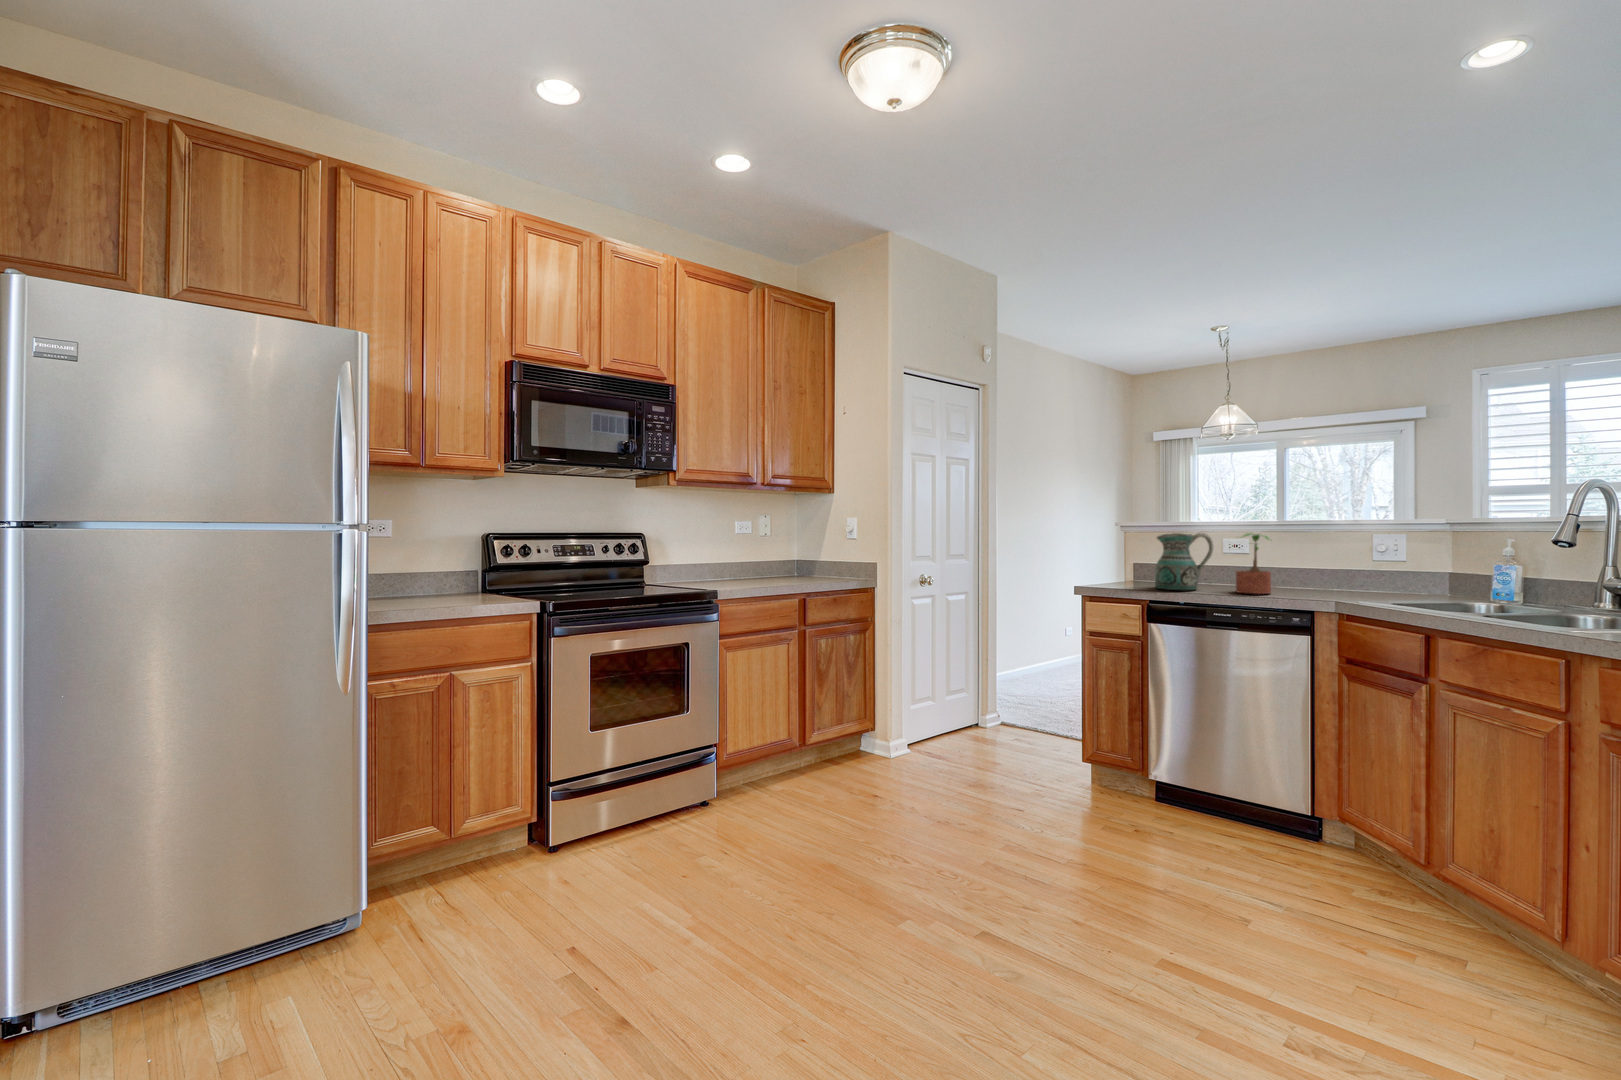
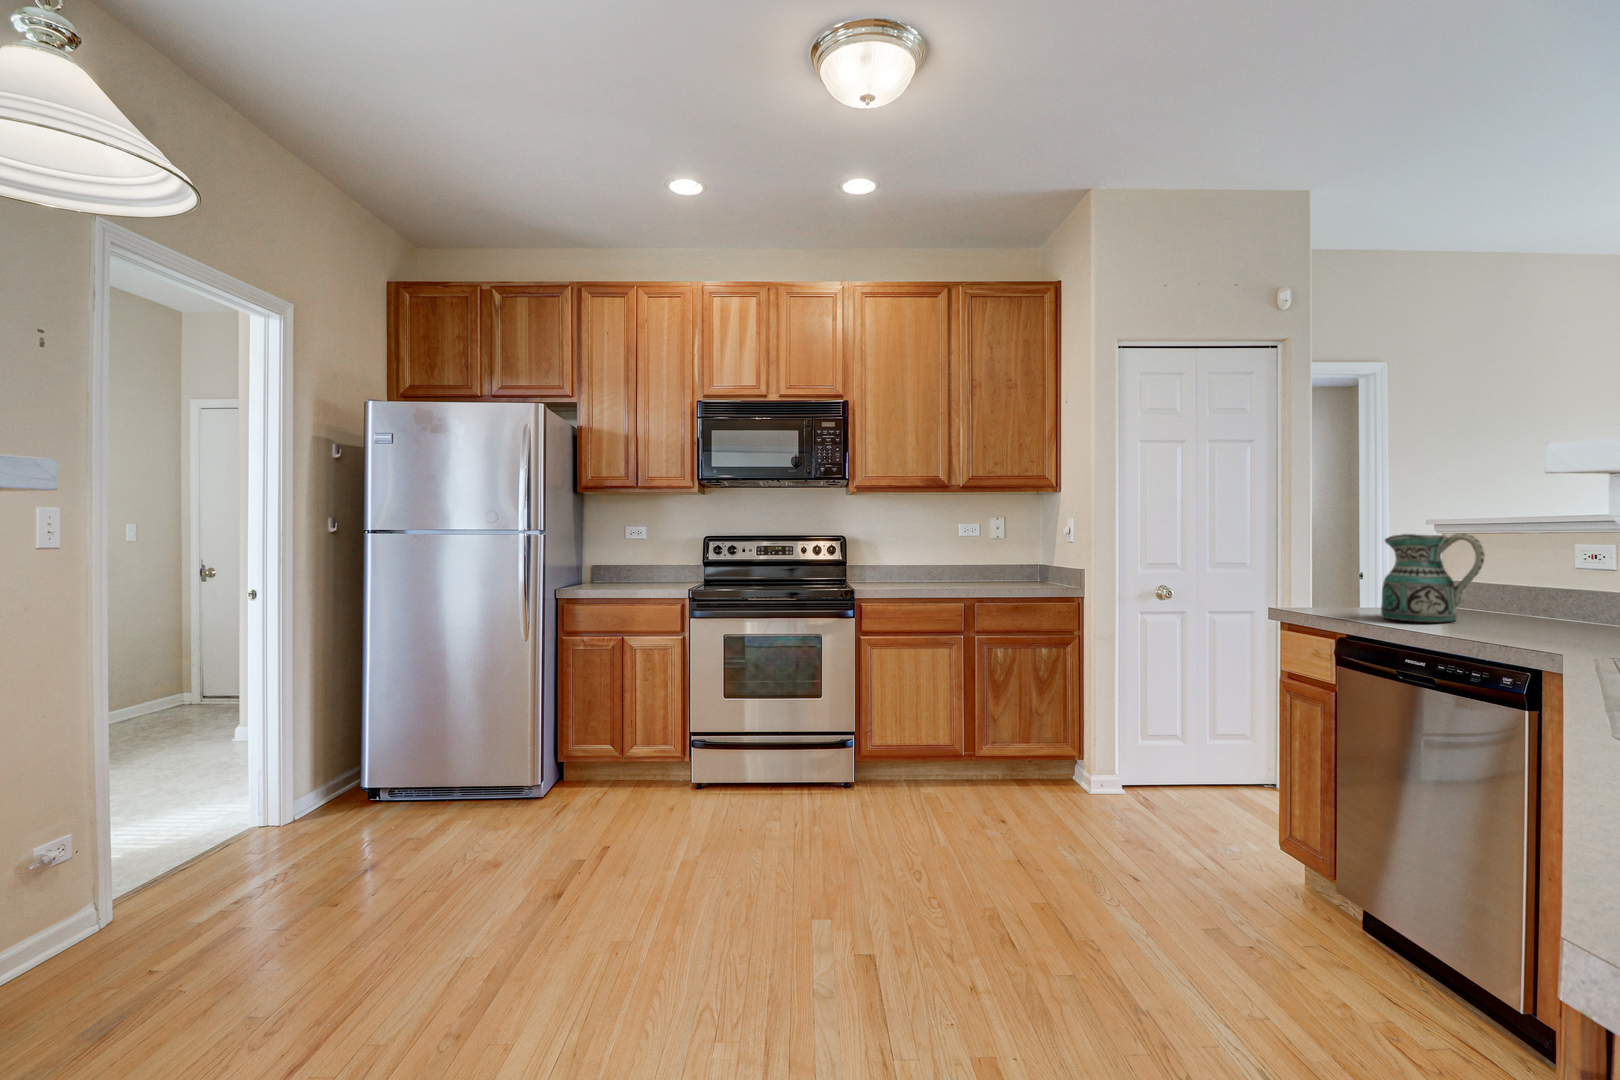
potted plant: present [1236,534,1271,594] -> none [1500,534,1573,636]

